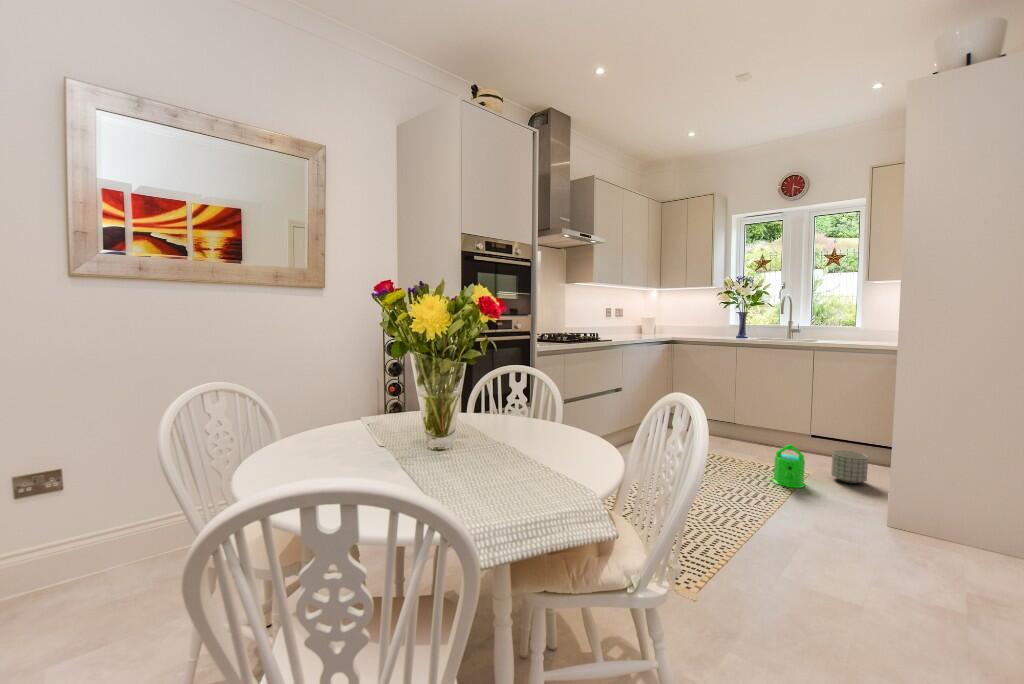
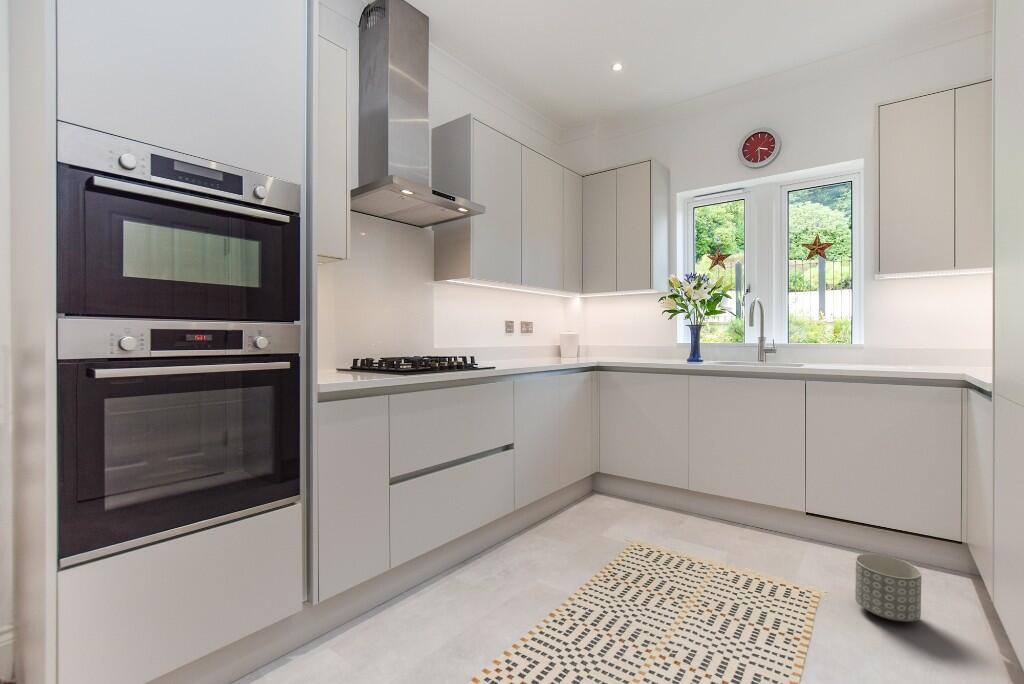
watering can: present [772,445,805,488] -> none [755,554,819,640]

